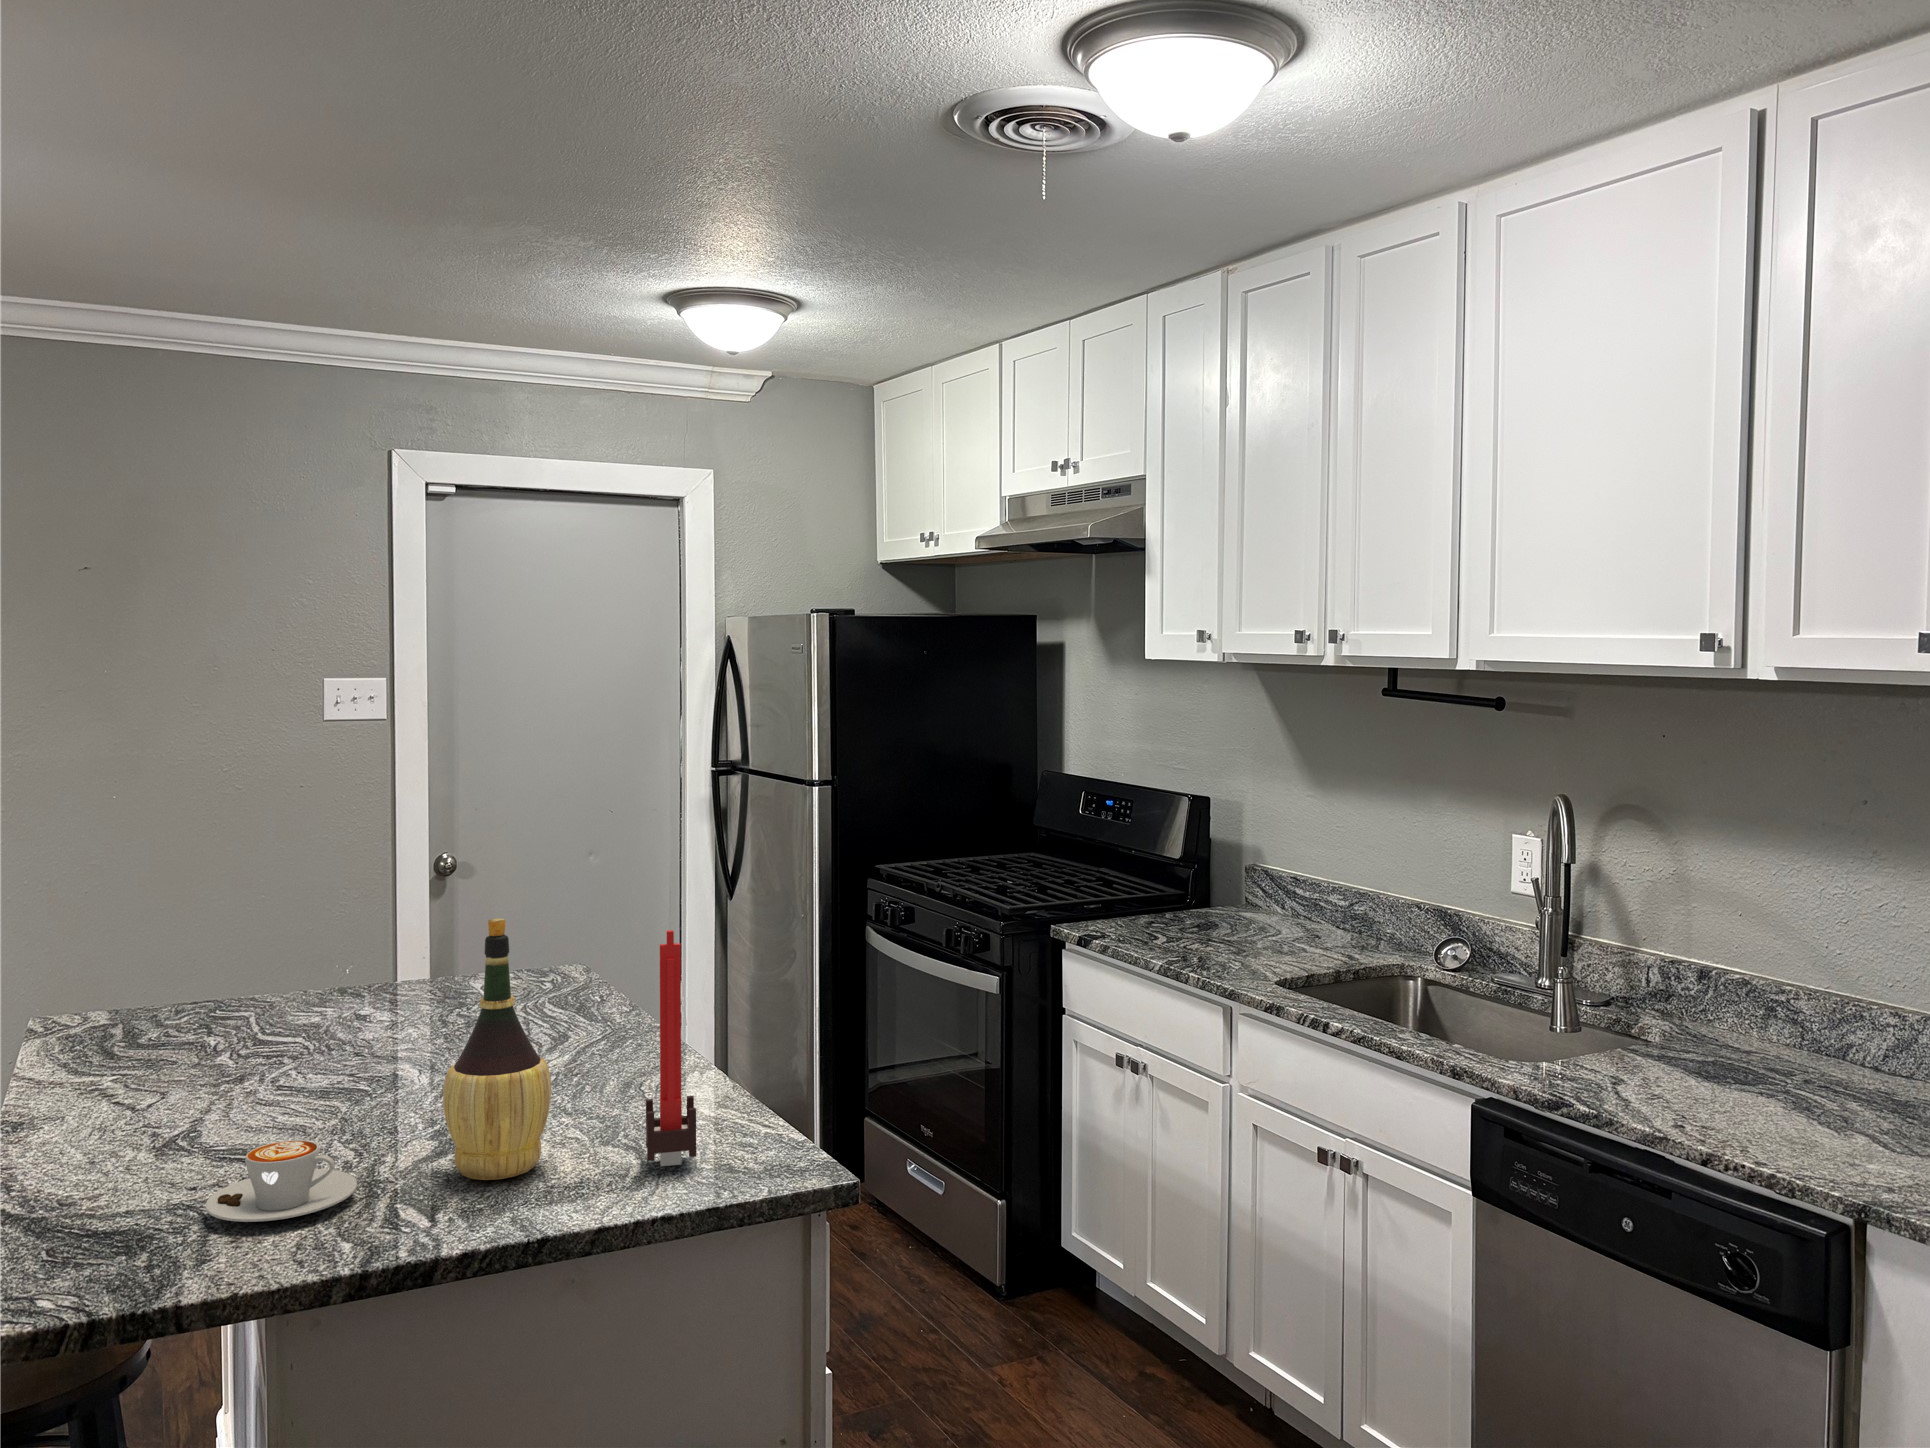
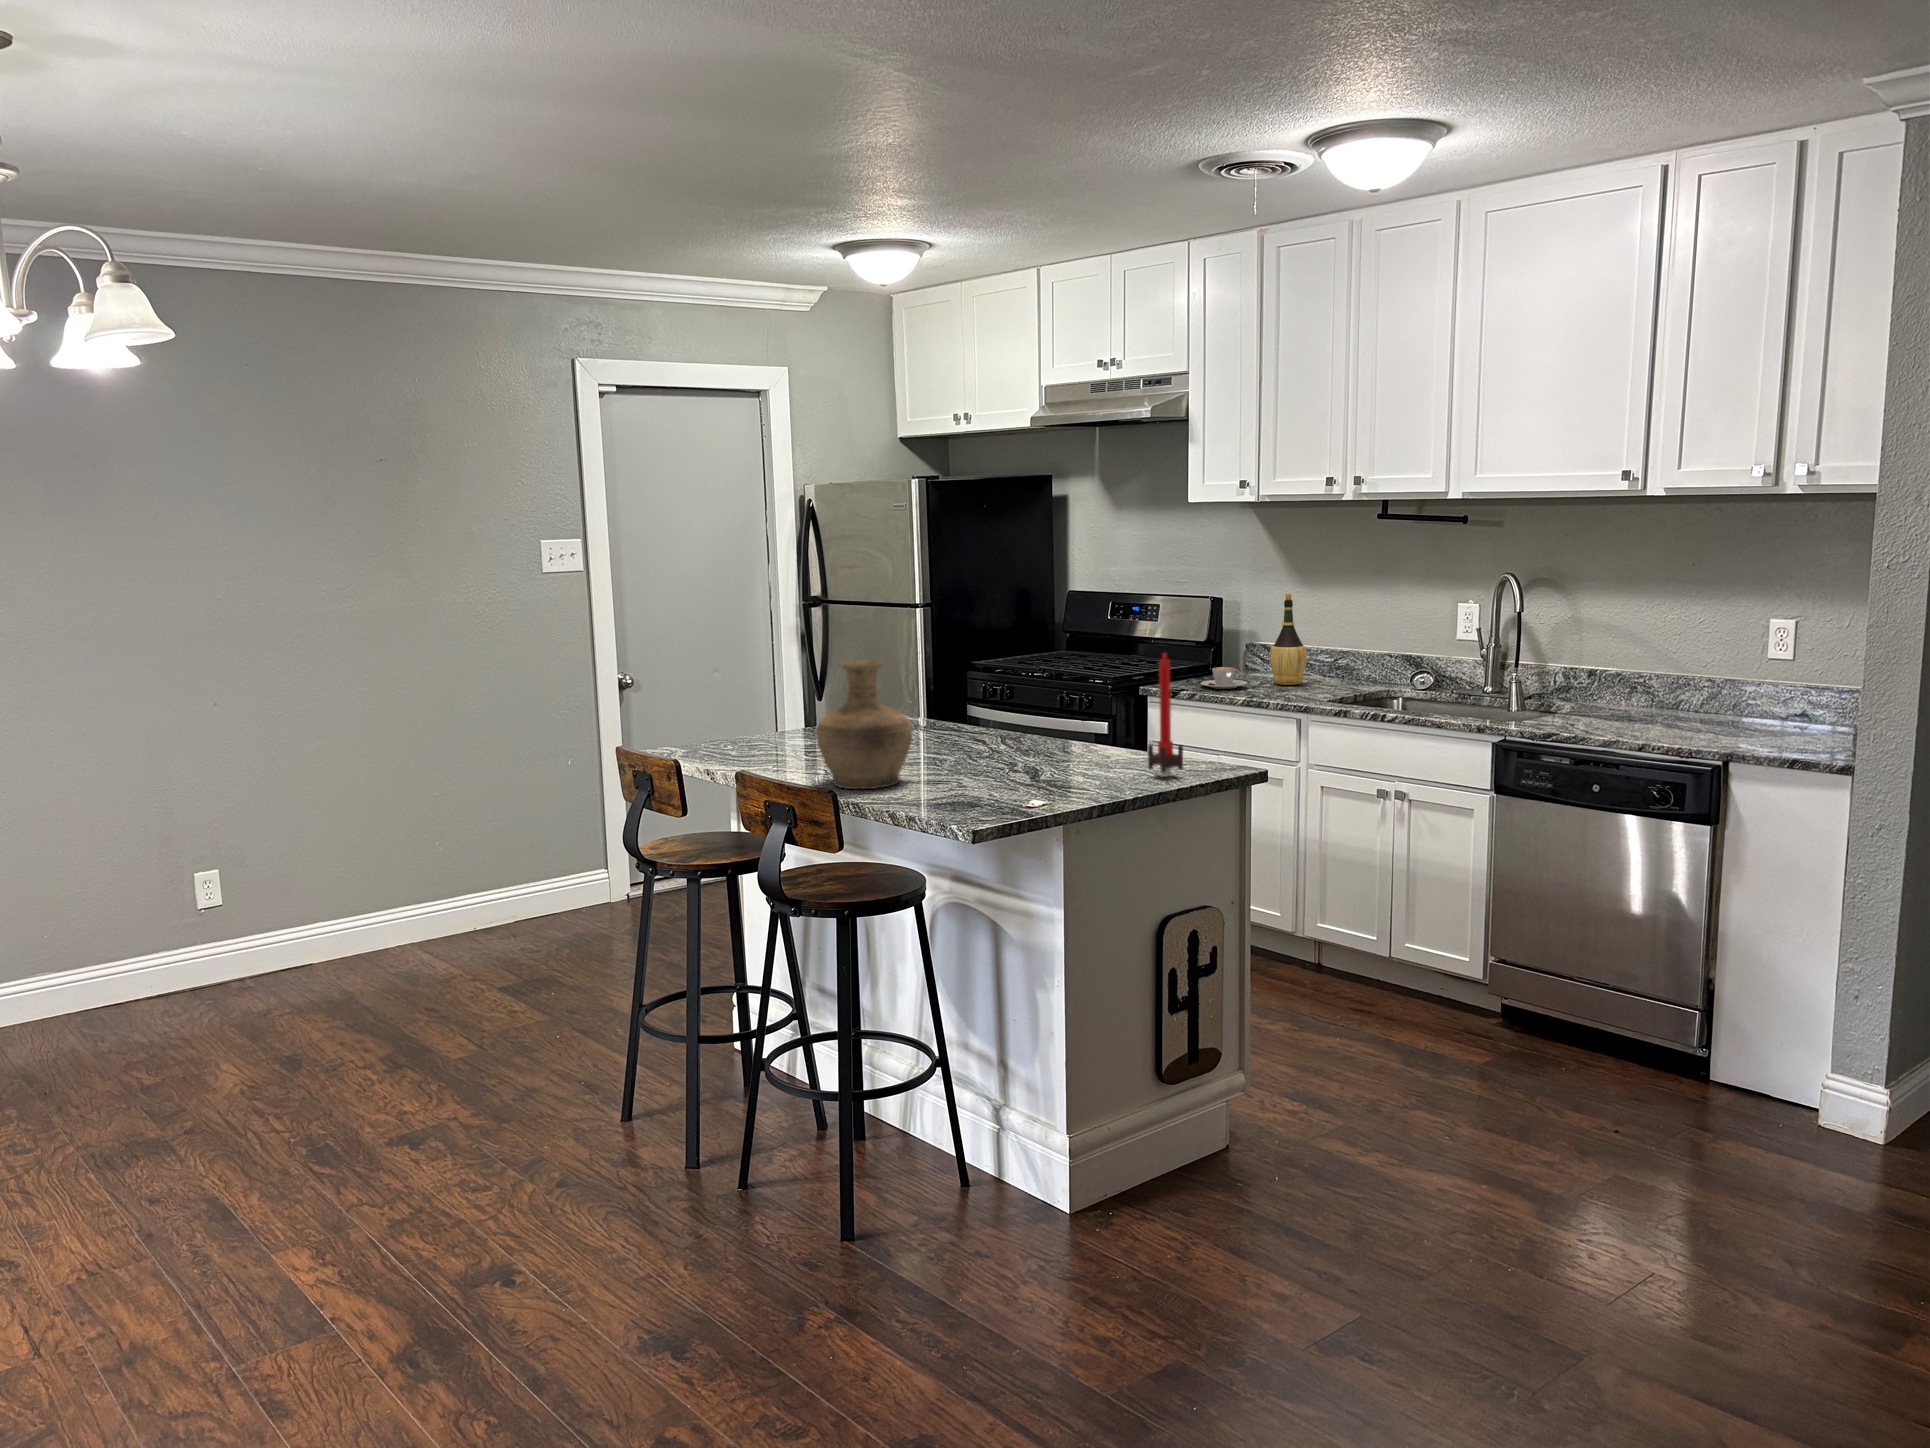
vase: none [107,899,299,1134] -> present [816,660,912,789]
wine bottle: present [443,919,551,1180] -> present [1270,594,1307,685]
coffee cup: present [206,1140,357,1222] -> present [1201,667,1247,689]

